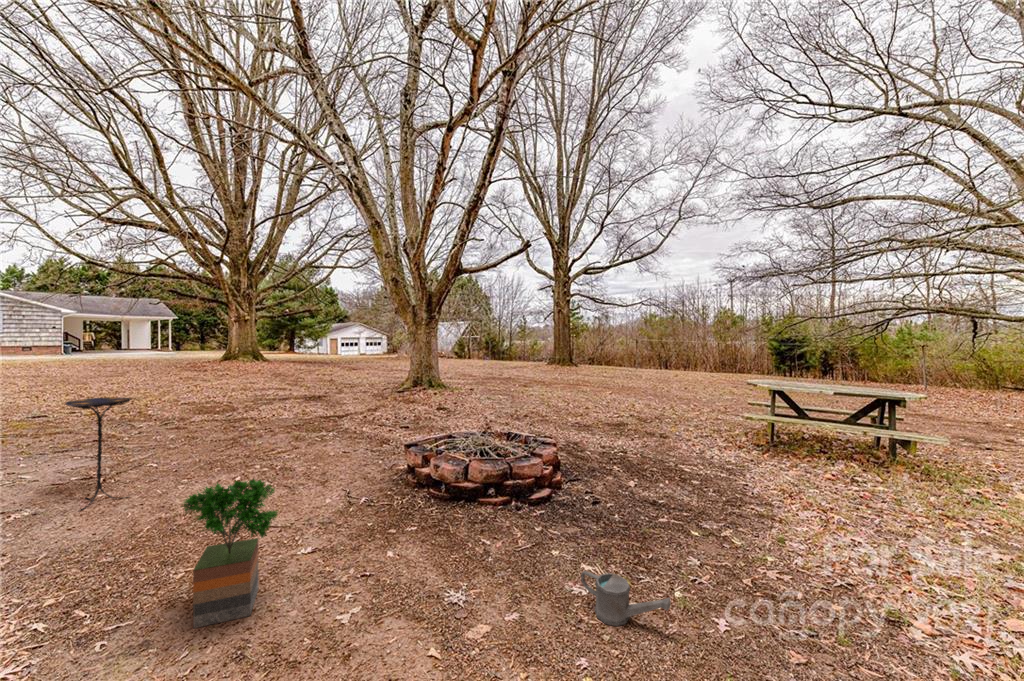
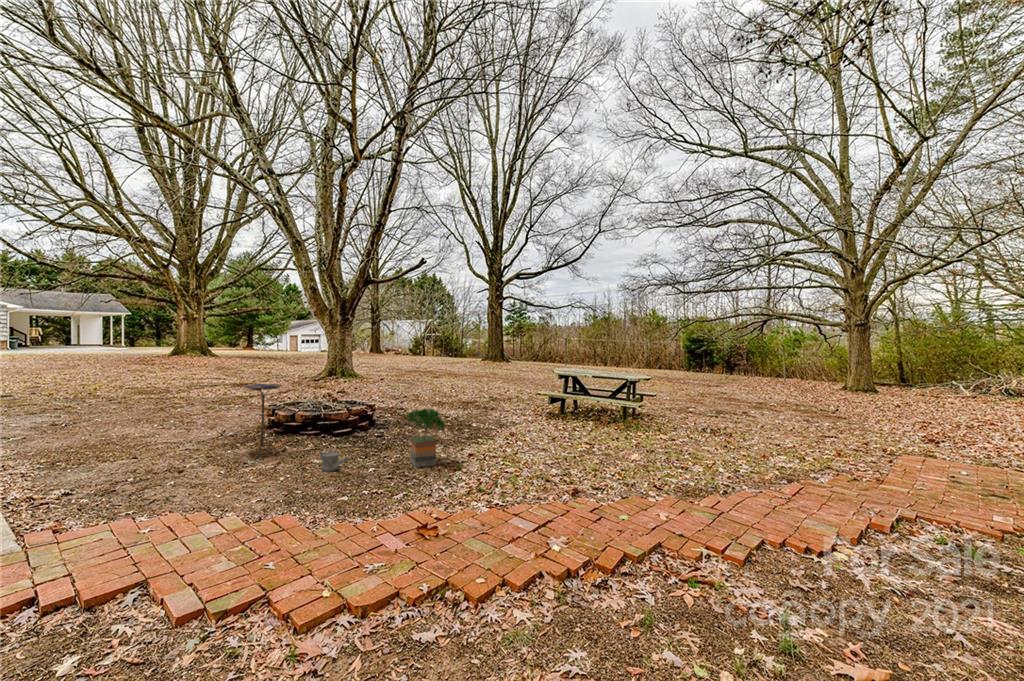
side table: present [66,397,131,505] -> present [245,384,281,455]
potted tree: present [182,479,278,628] -> present [407,409,445,467]

